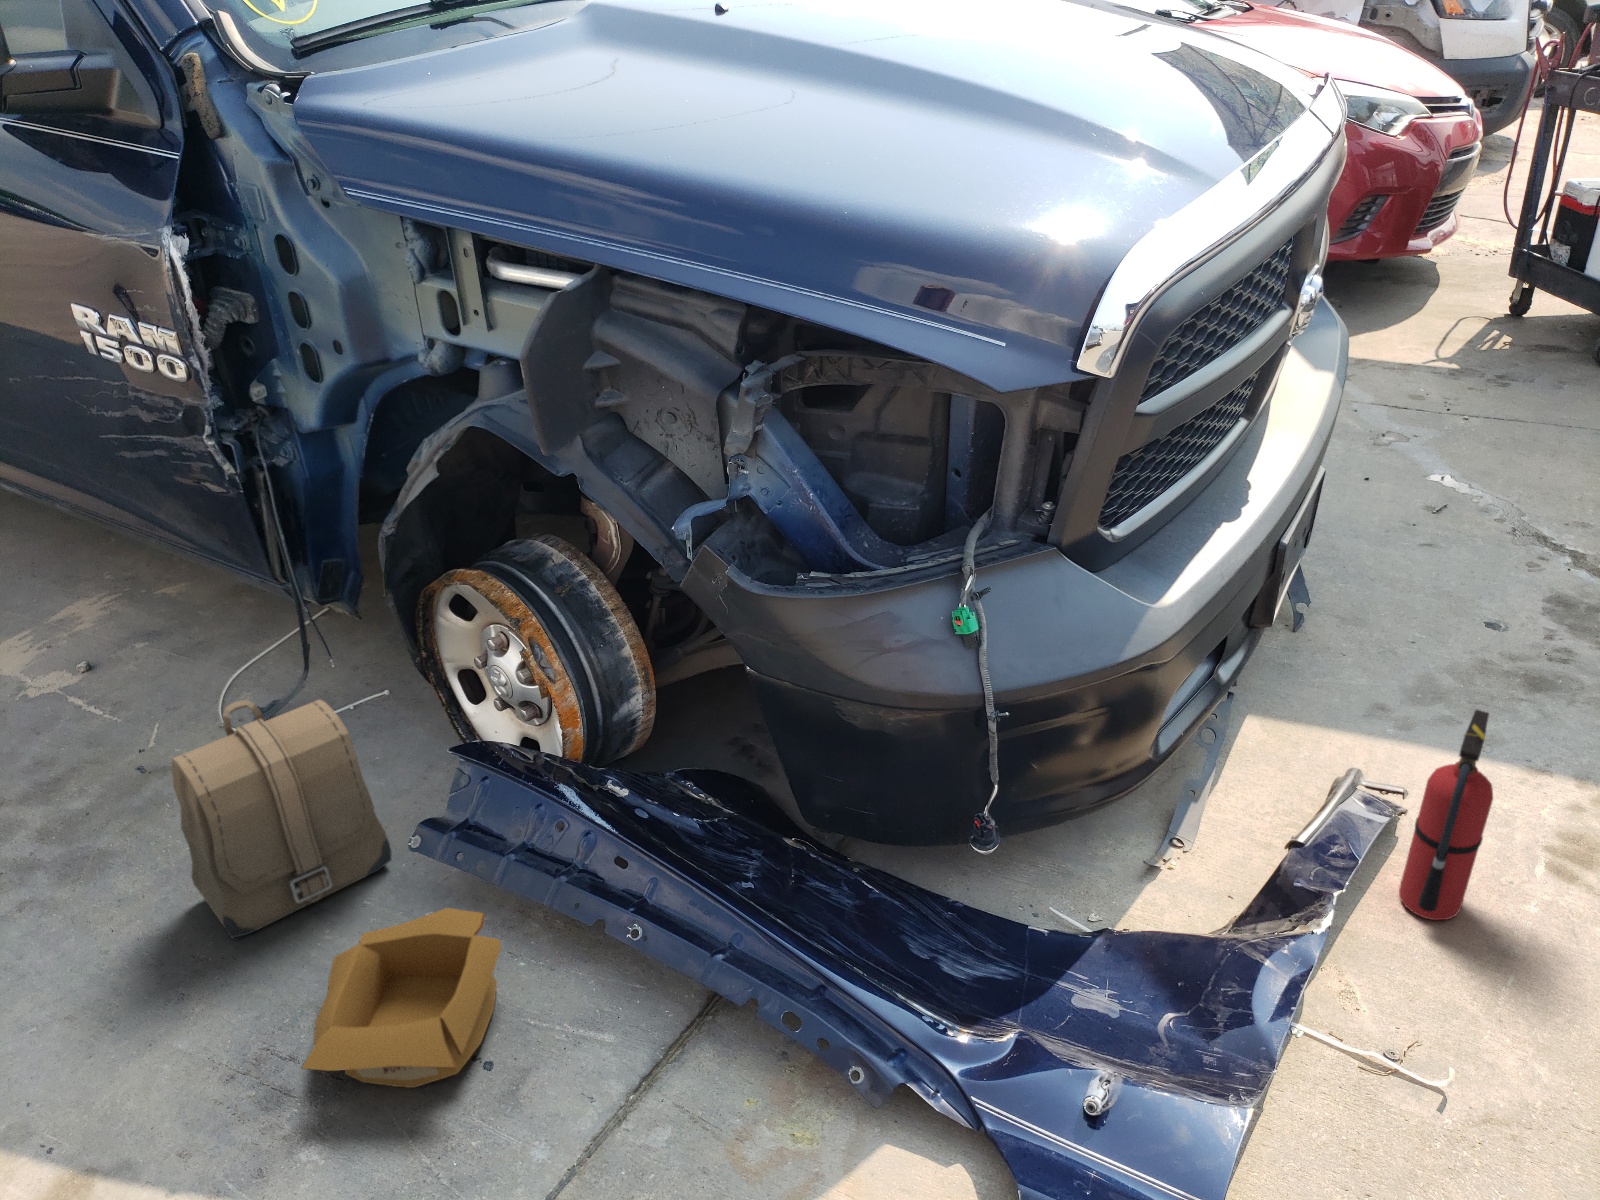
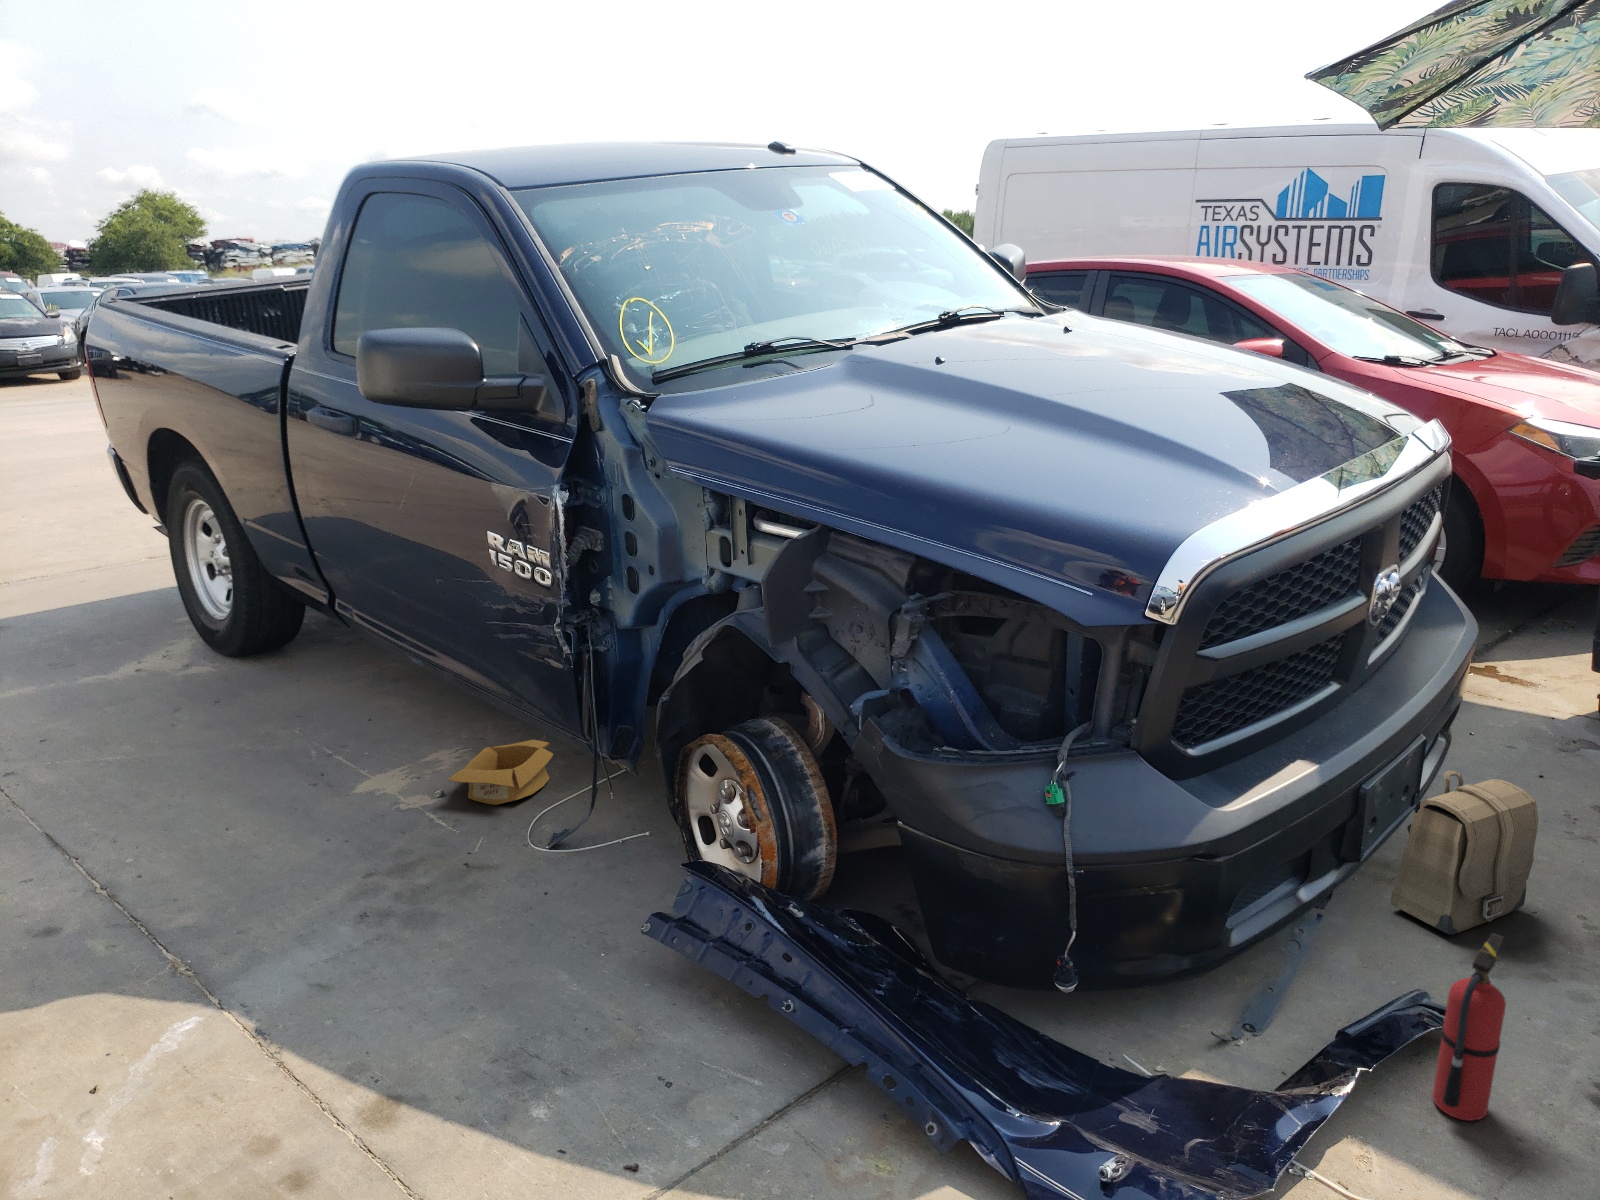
backpack: present [172,700,391,938] -> present [1391,771,1539,935]
cardboard box: present [302,908,501,1088] -> present [448,740,553,805]

